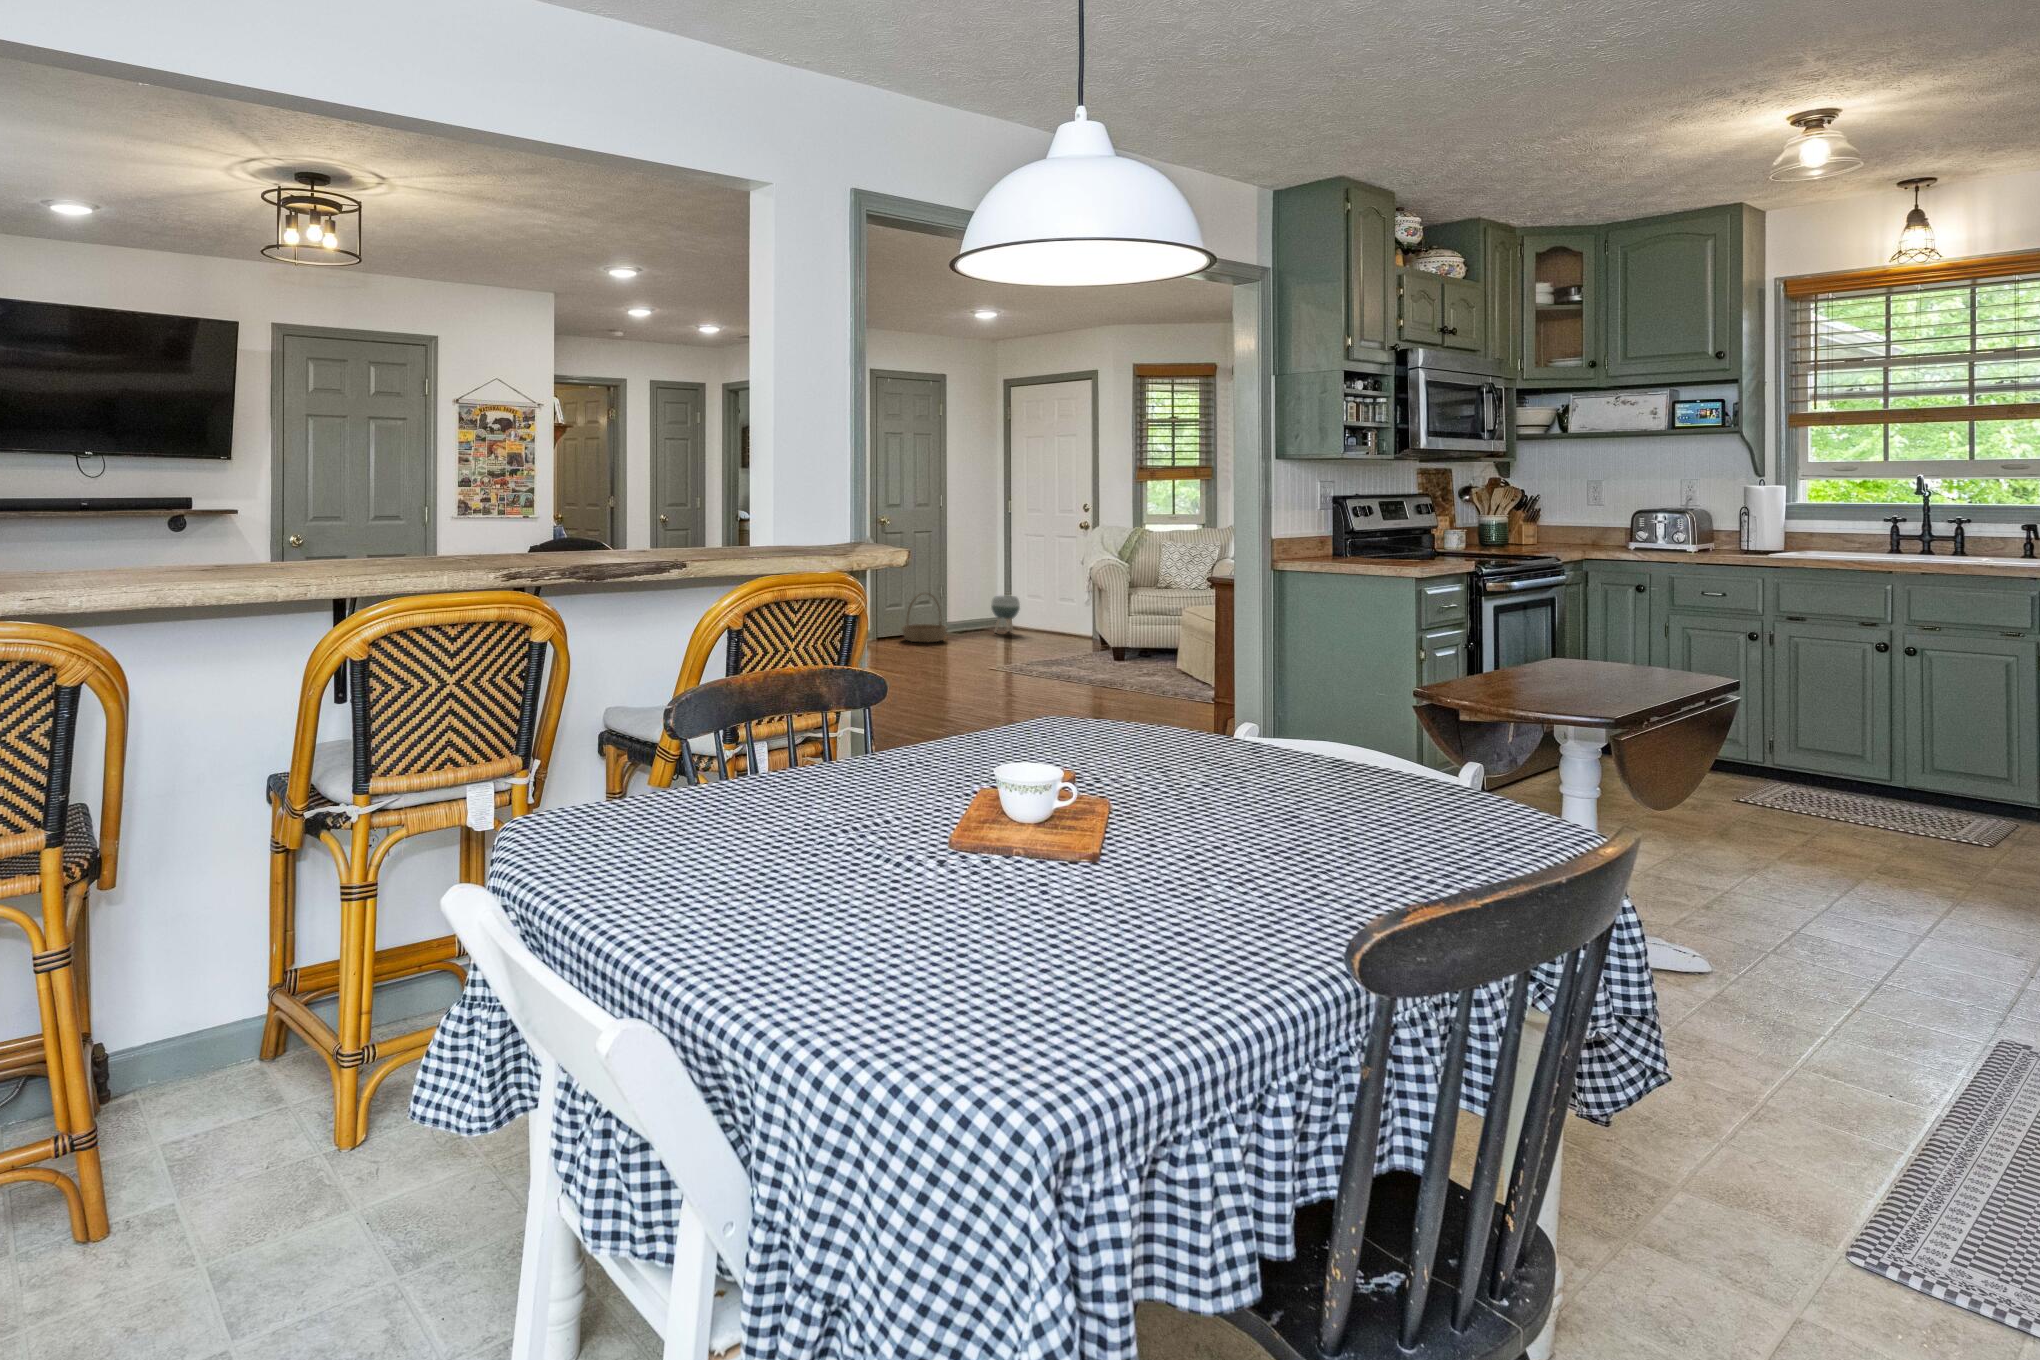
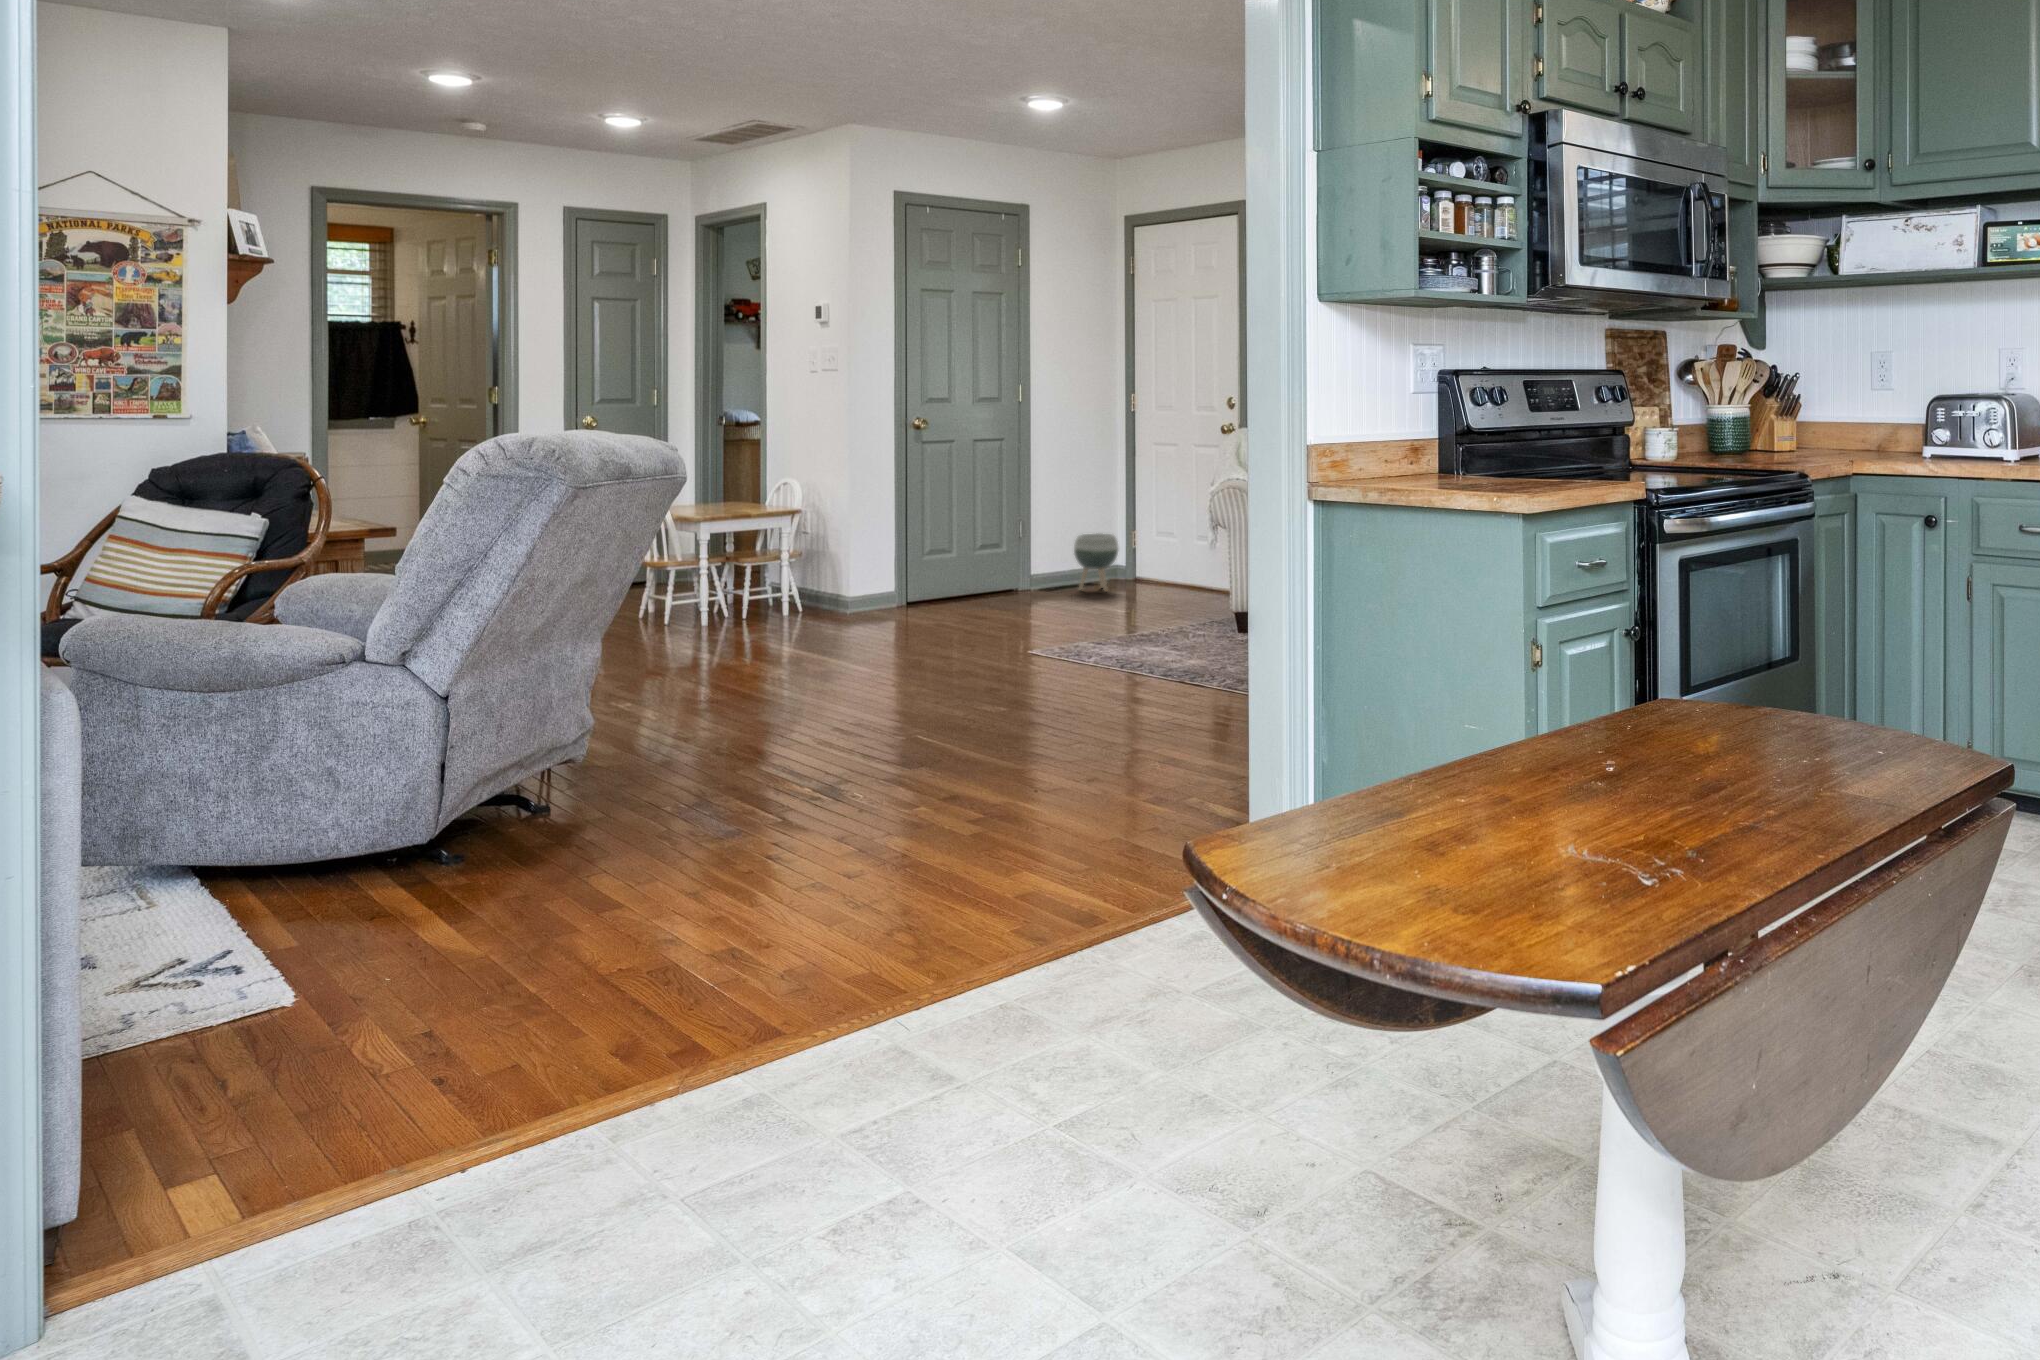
basket: present [902,593,947,642] -> none [916,532,991,610]

